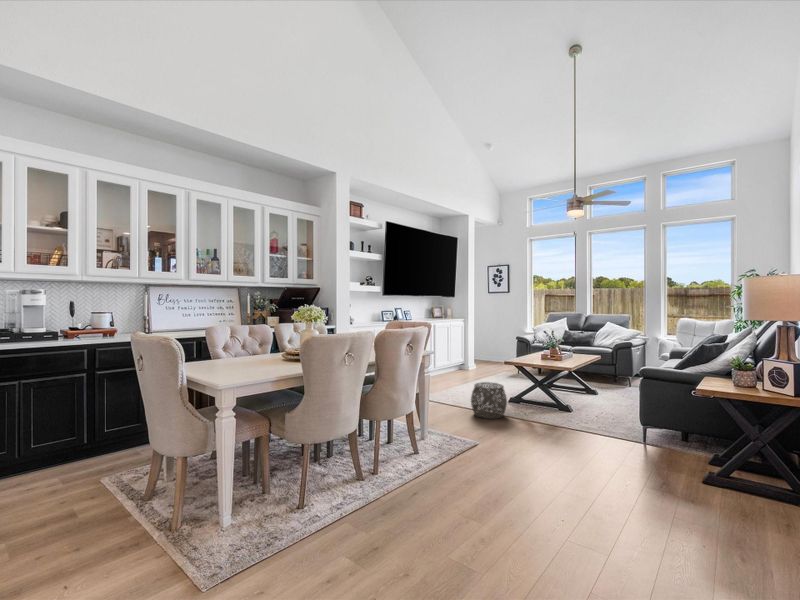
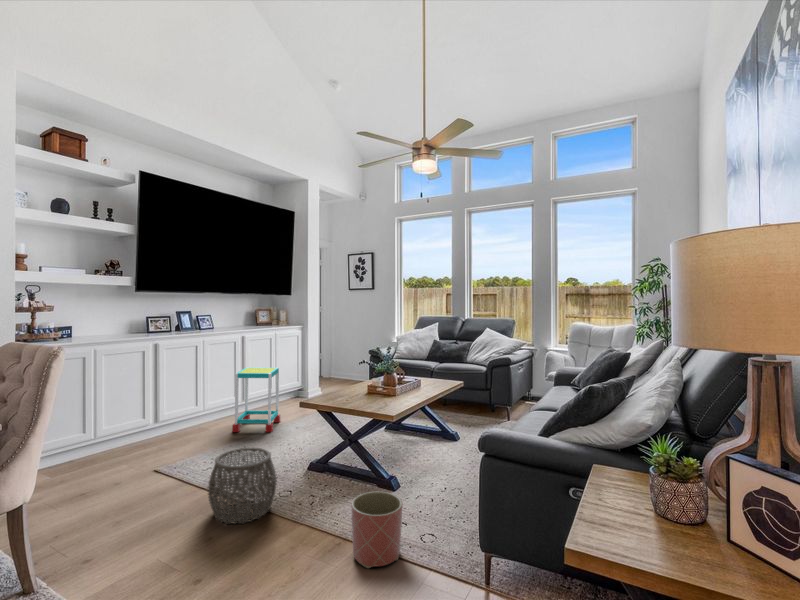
side table: none [441,345,466,386] -> present [232,368,280,432]
planter: none [564,402,592,435] -> present [352,491,402,568]

